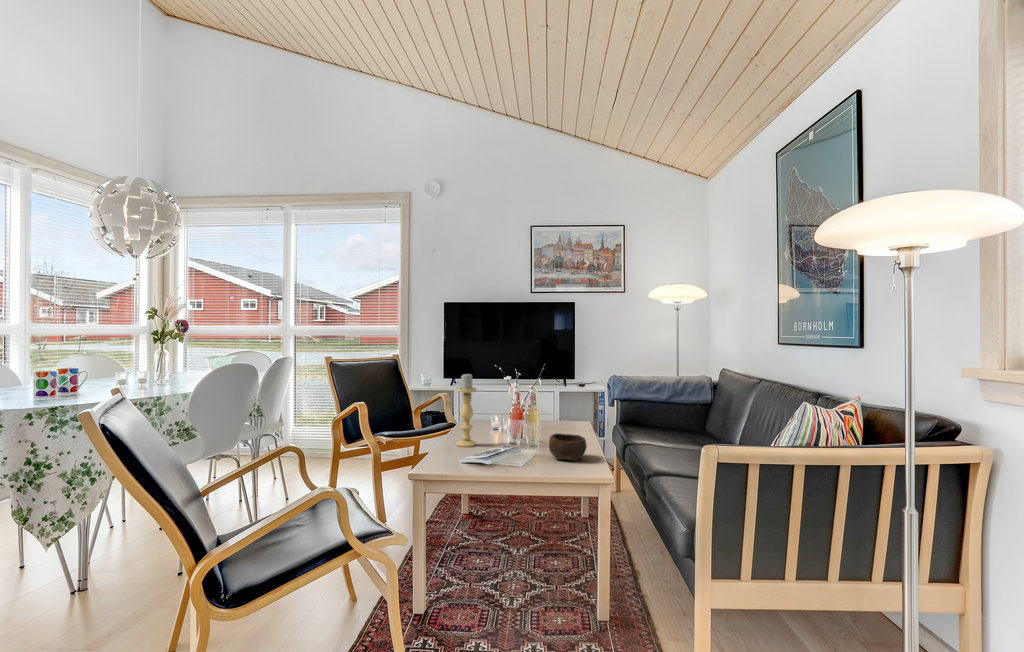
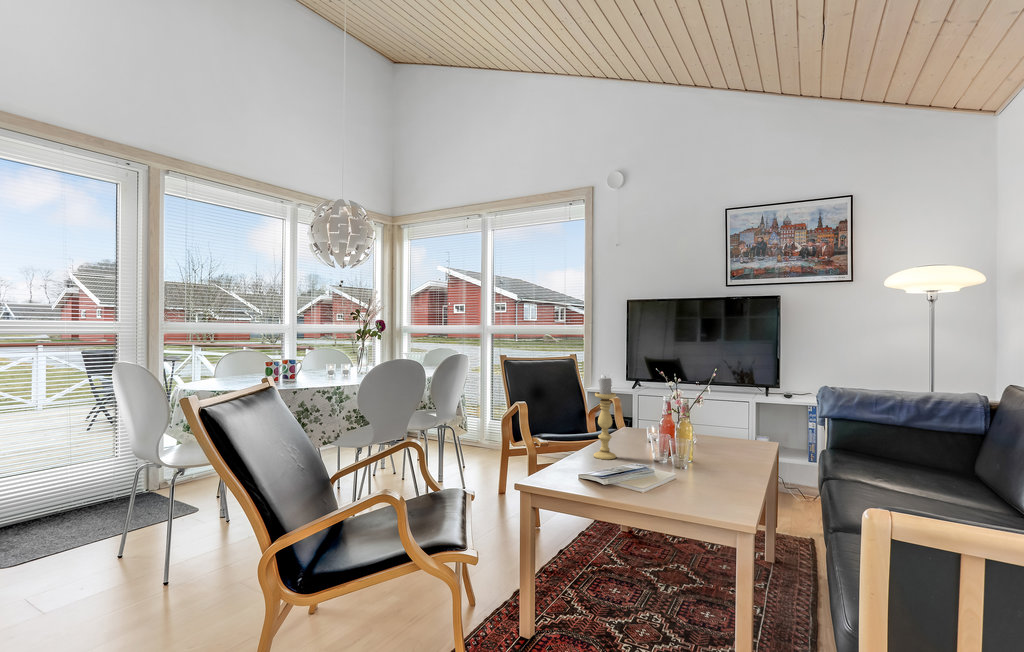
bowl: present [549,433,587,461] -> none [690,455,741,492]

